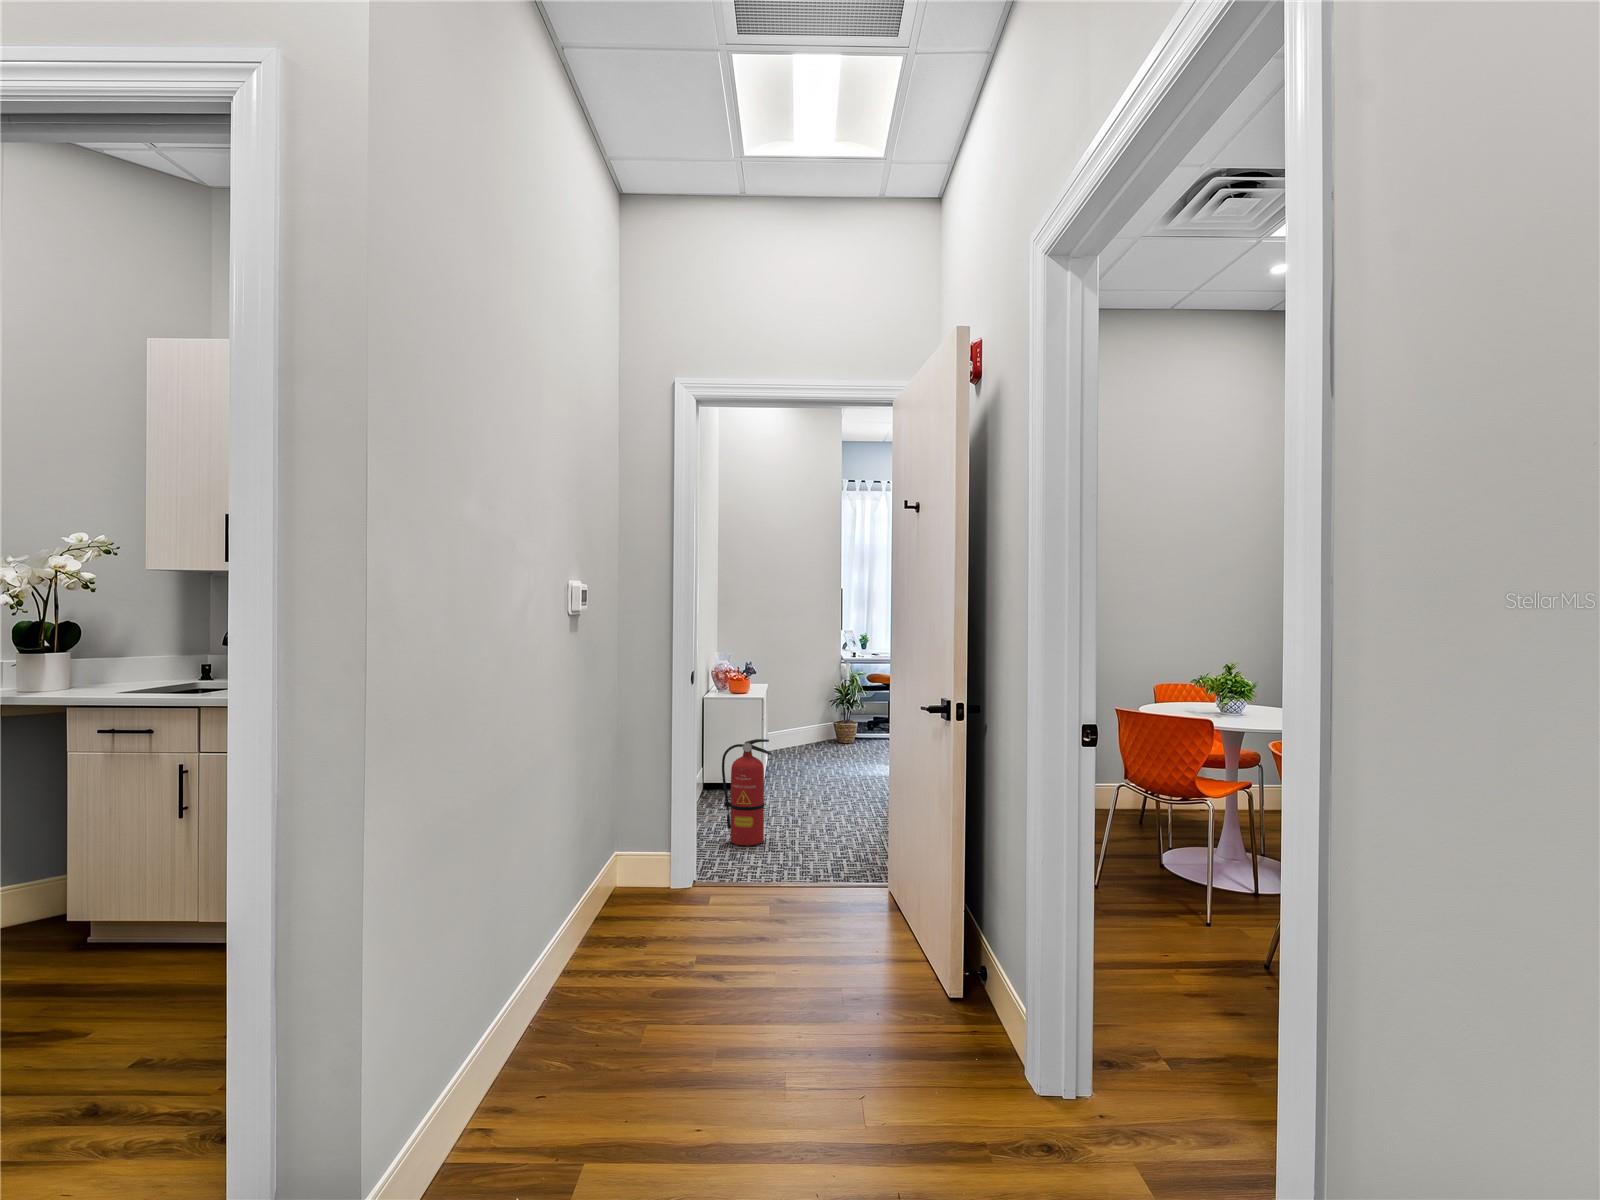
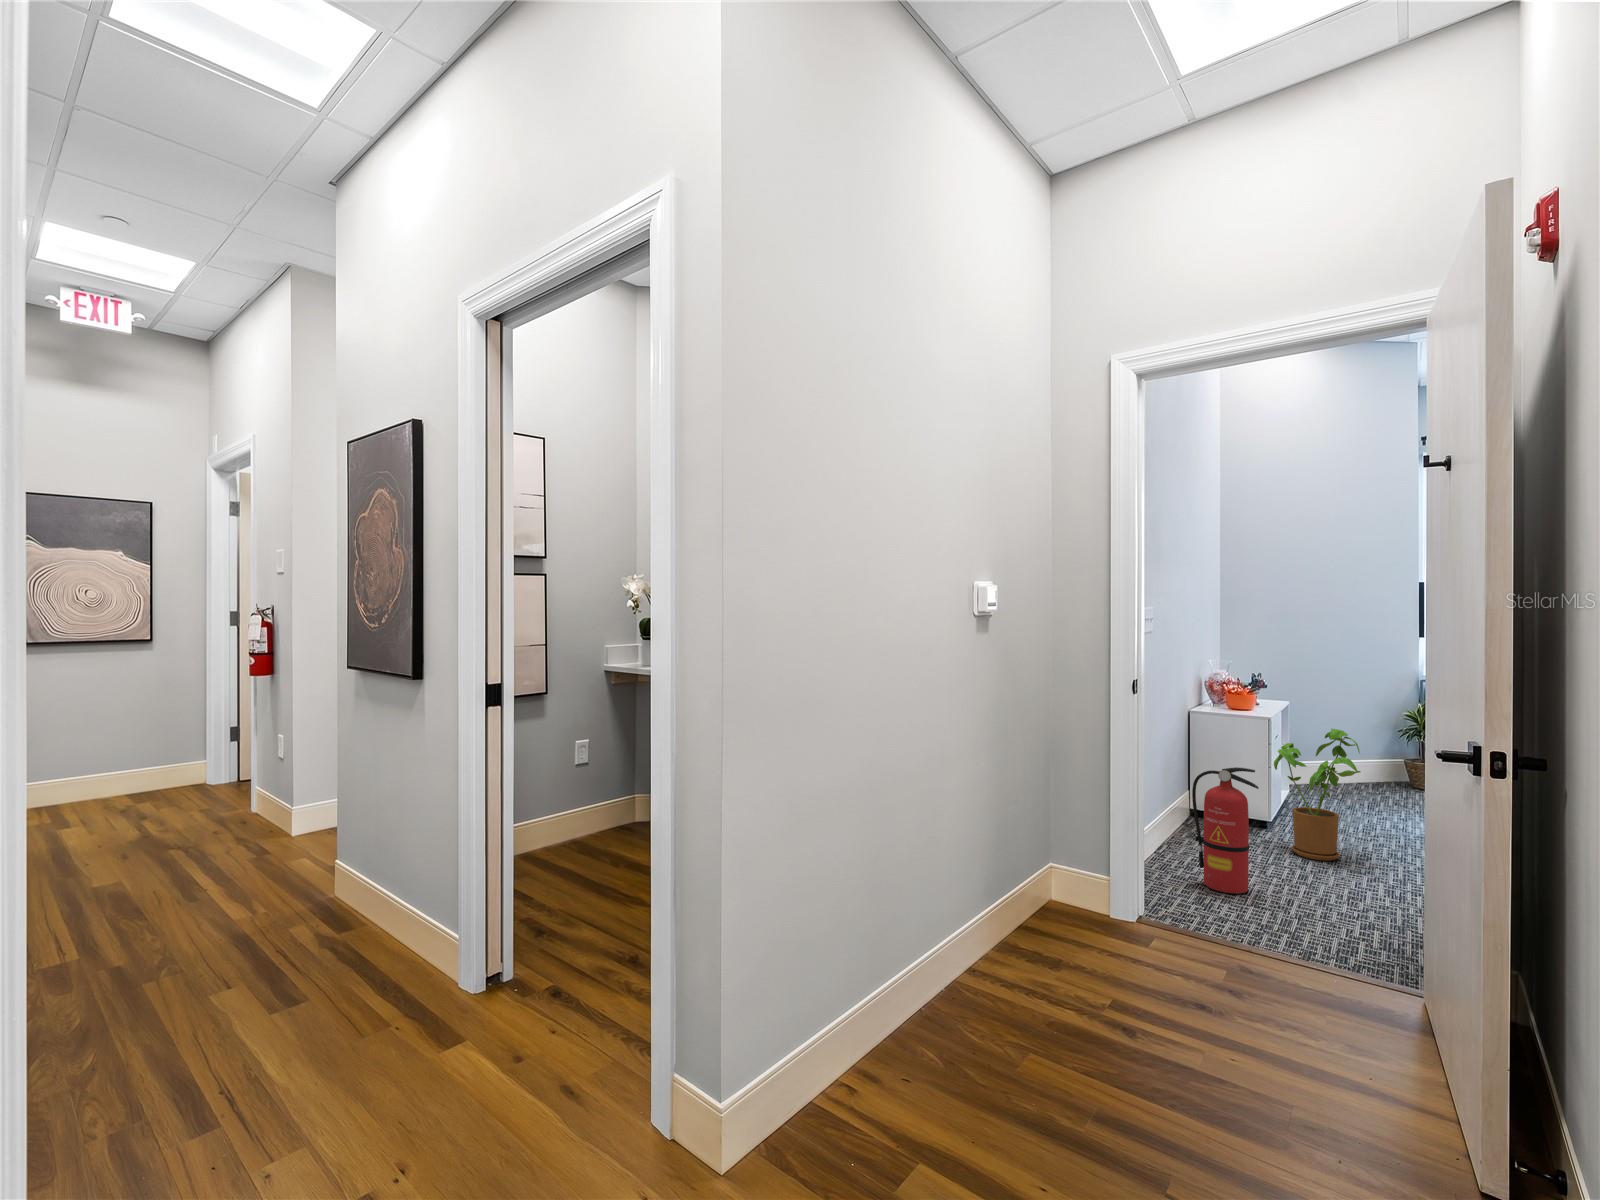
house plant: none [769,701,829,808] -> present [1274,729,1361,861]

